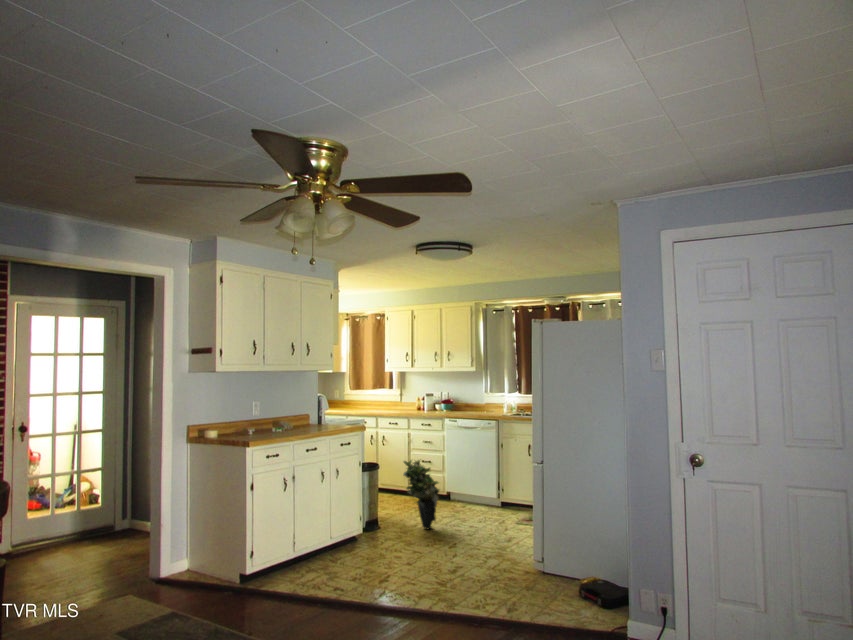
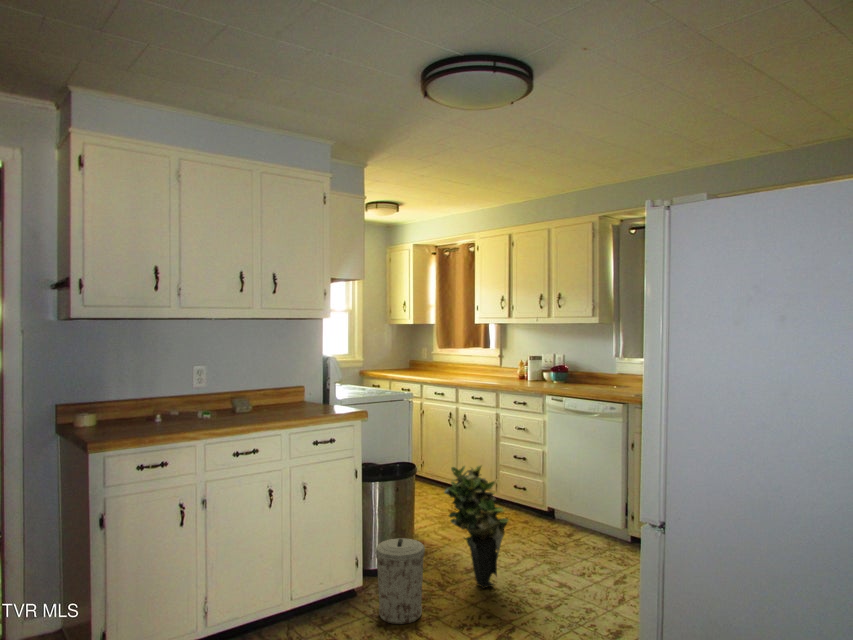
trash can: none [375,498,404,545] -> present [376,538,425,624]

